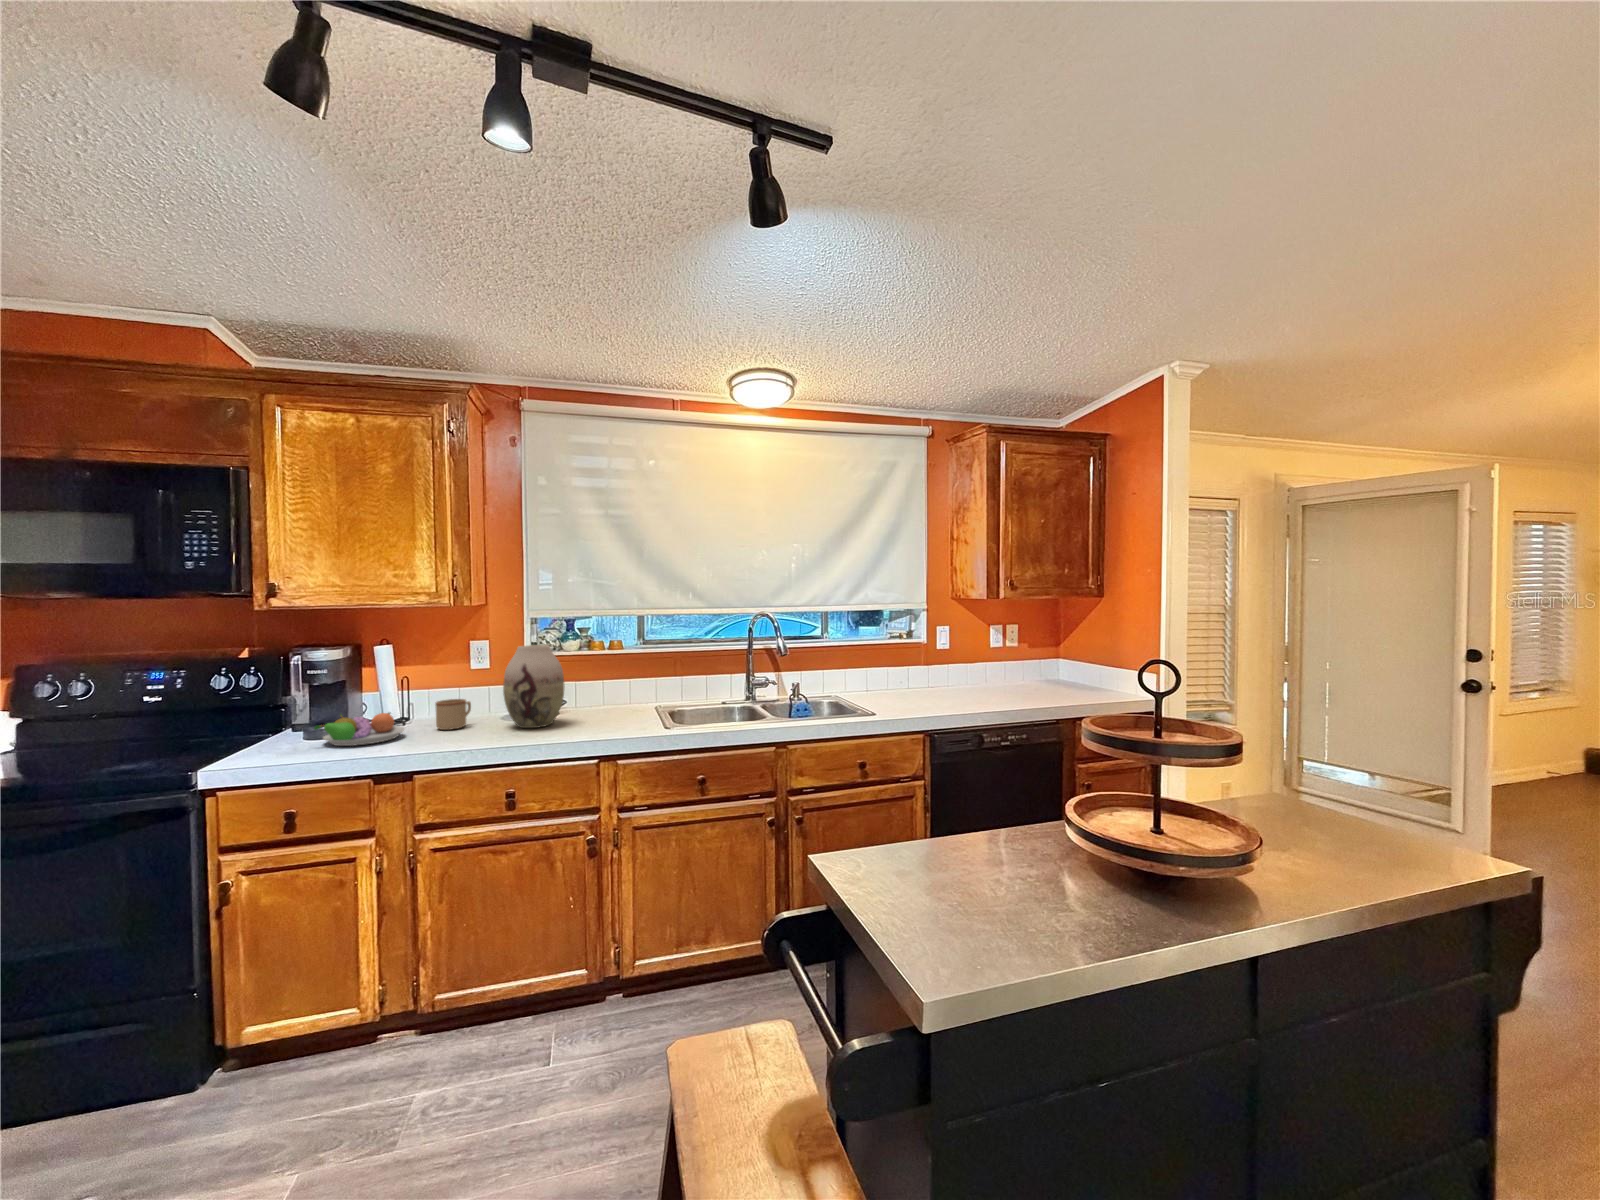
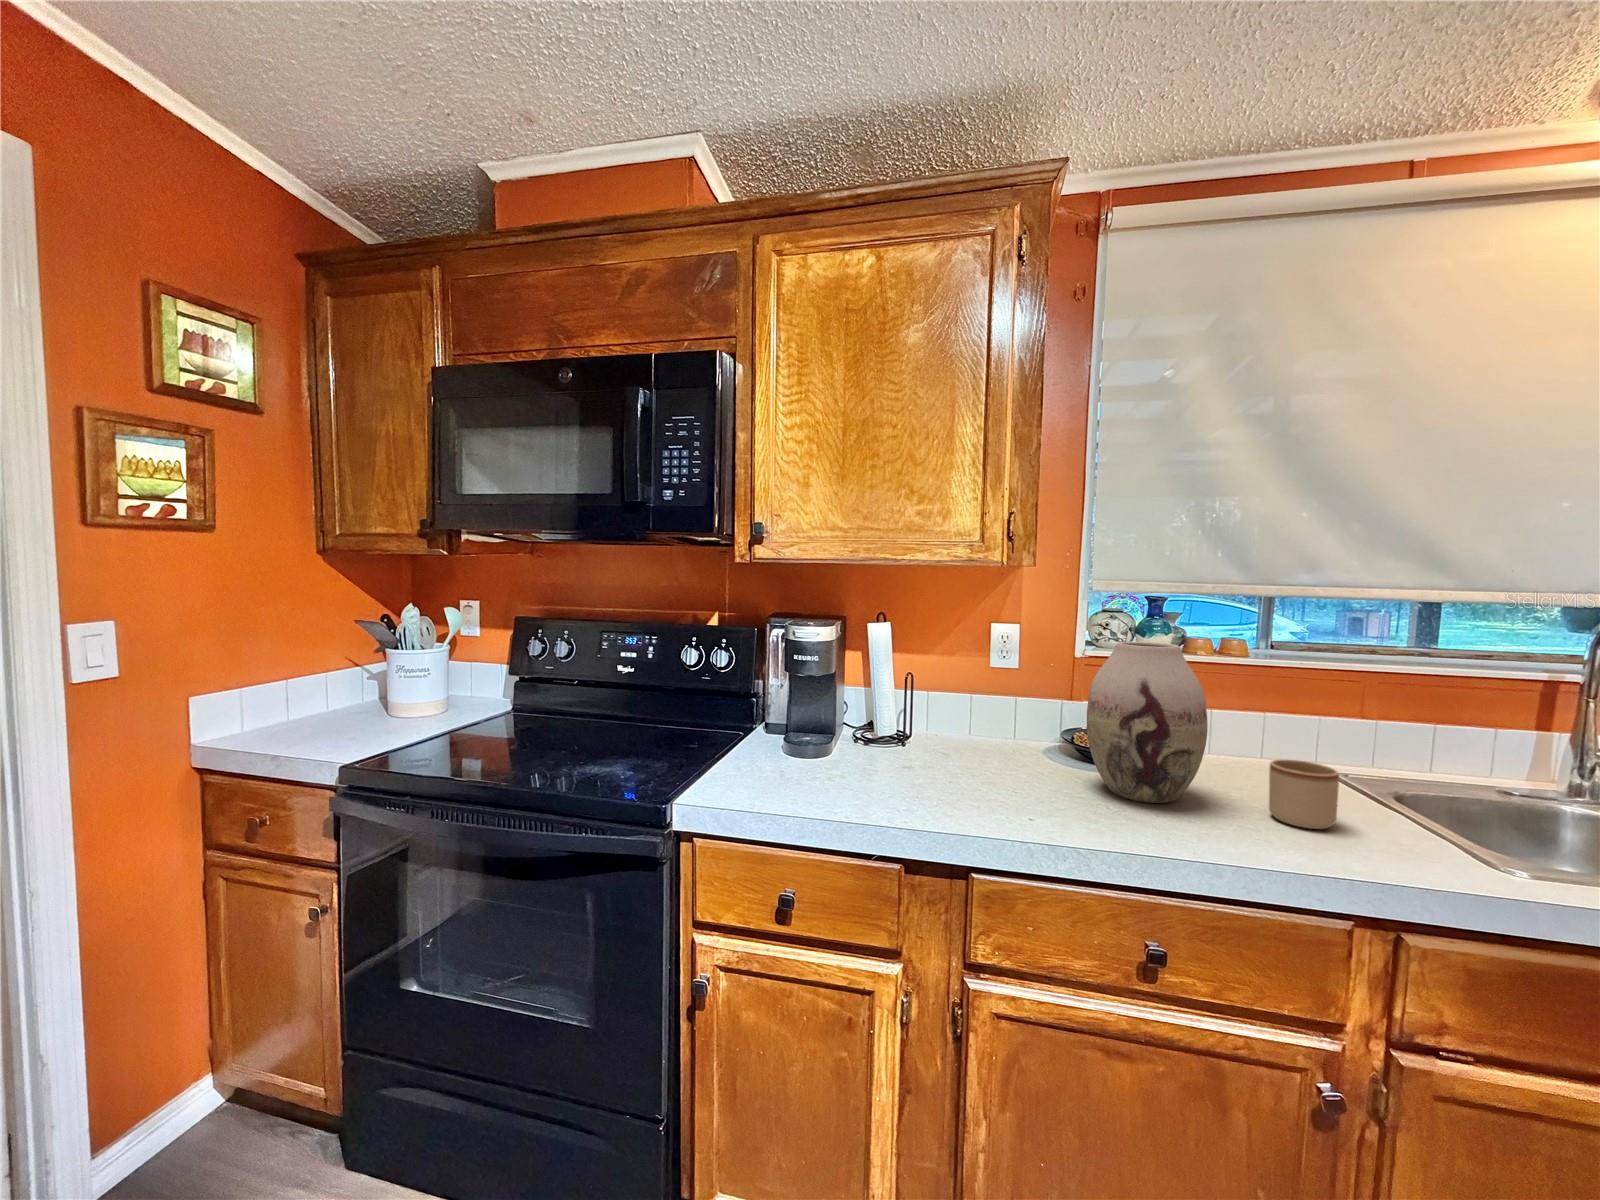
mug: present [435,699,471,730] -> present [1269,759,1339,829]
fruit bowl: present [314,713,405,746] -> none [813,728,933,792]

